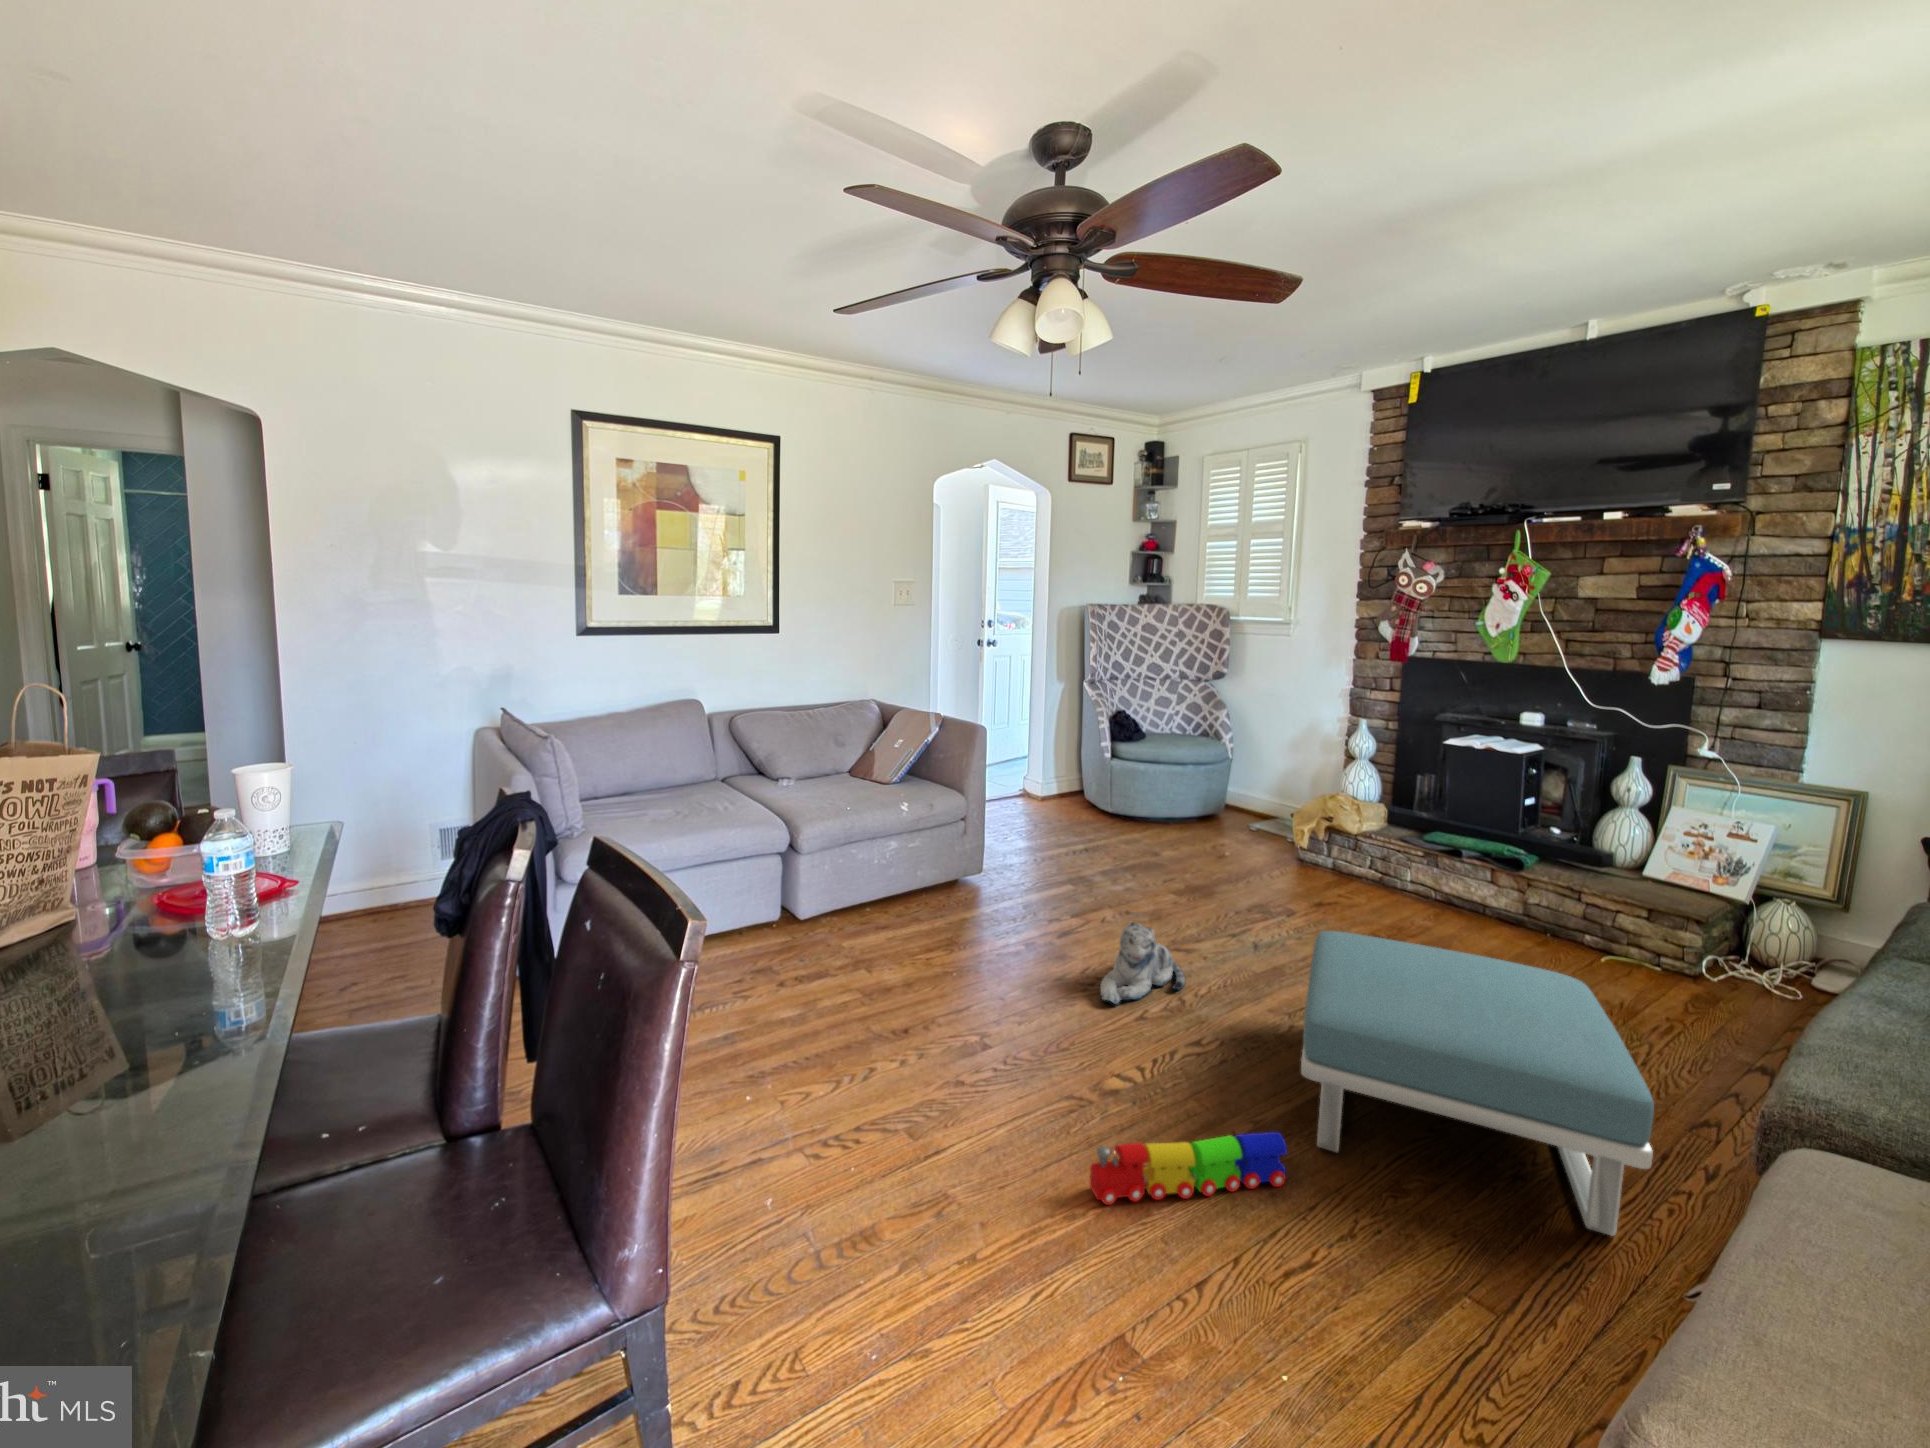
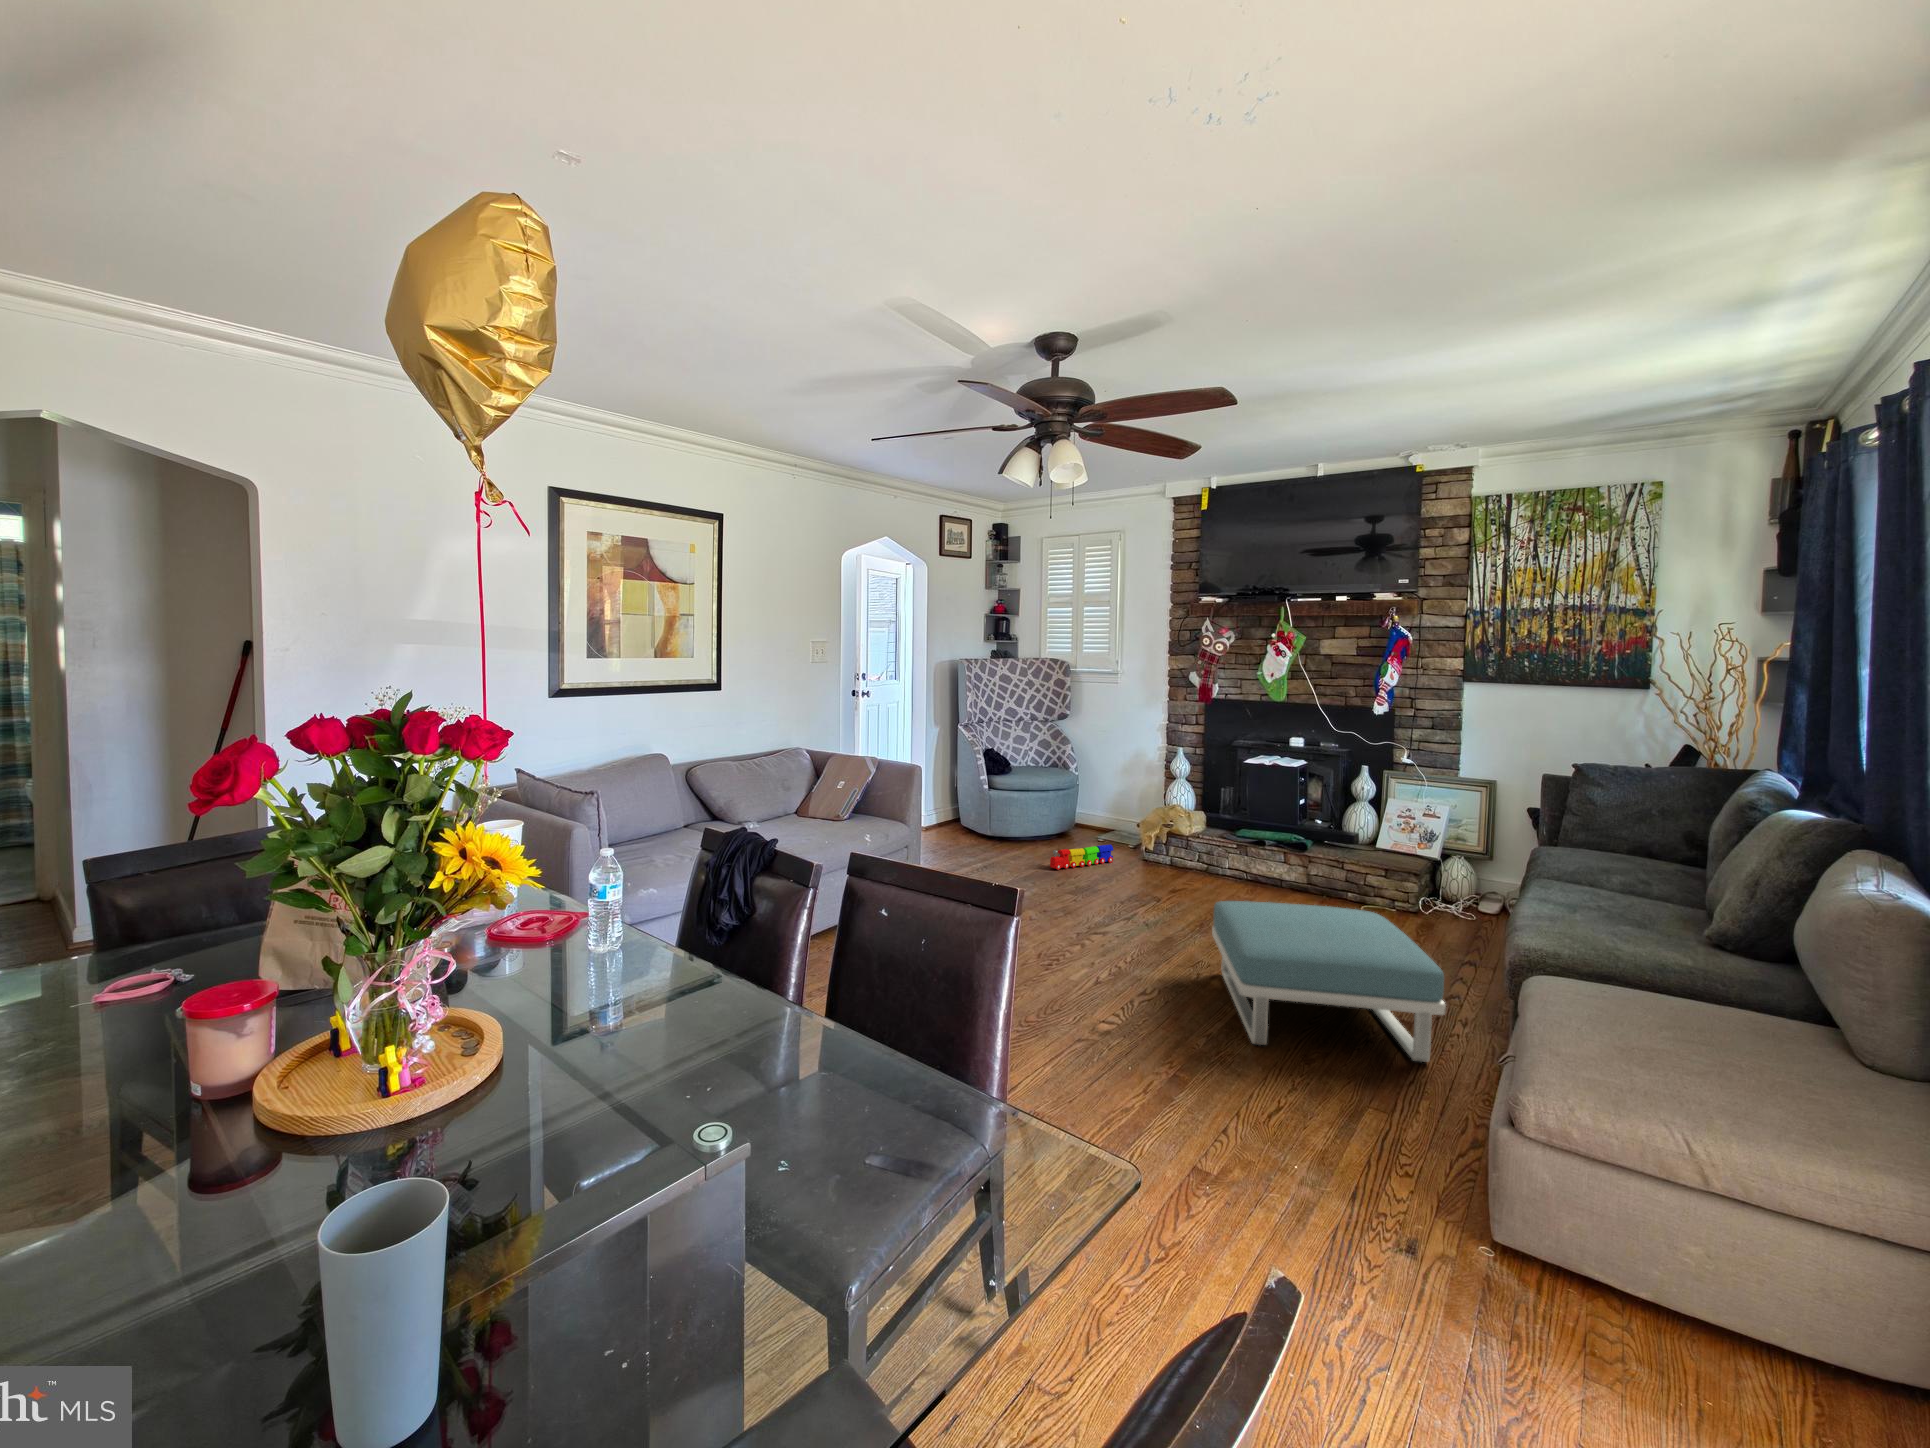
plush toy: present [1100,922,1185,1004] -> none [1058,913,1116,978]
toy train: present [1090,1132,1287,1205] -> present [1050,845,1113,870]

